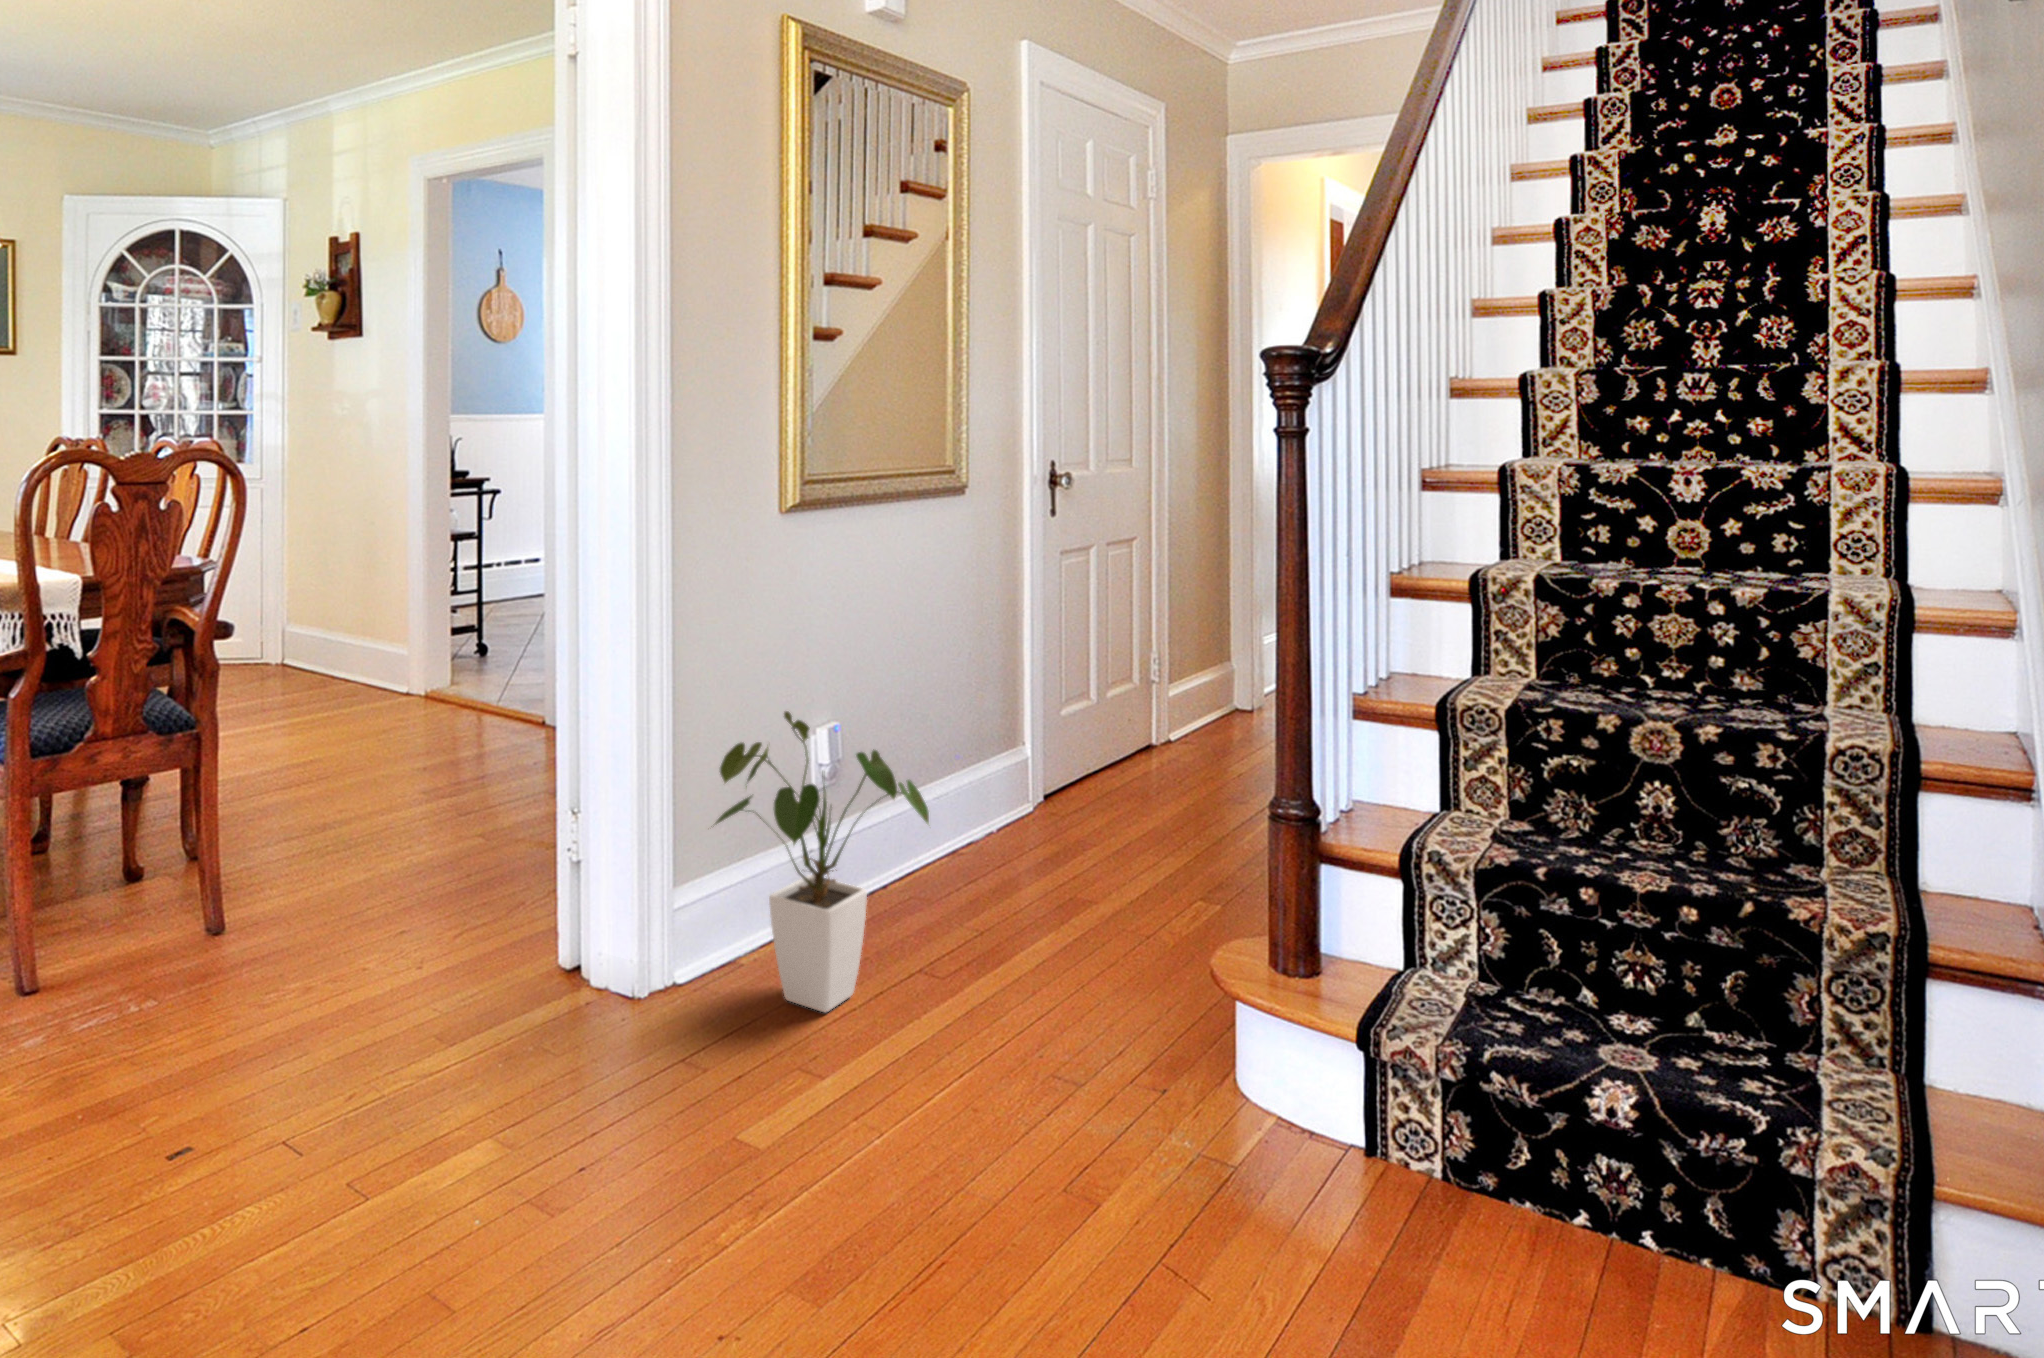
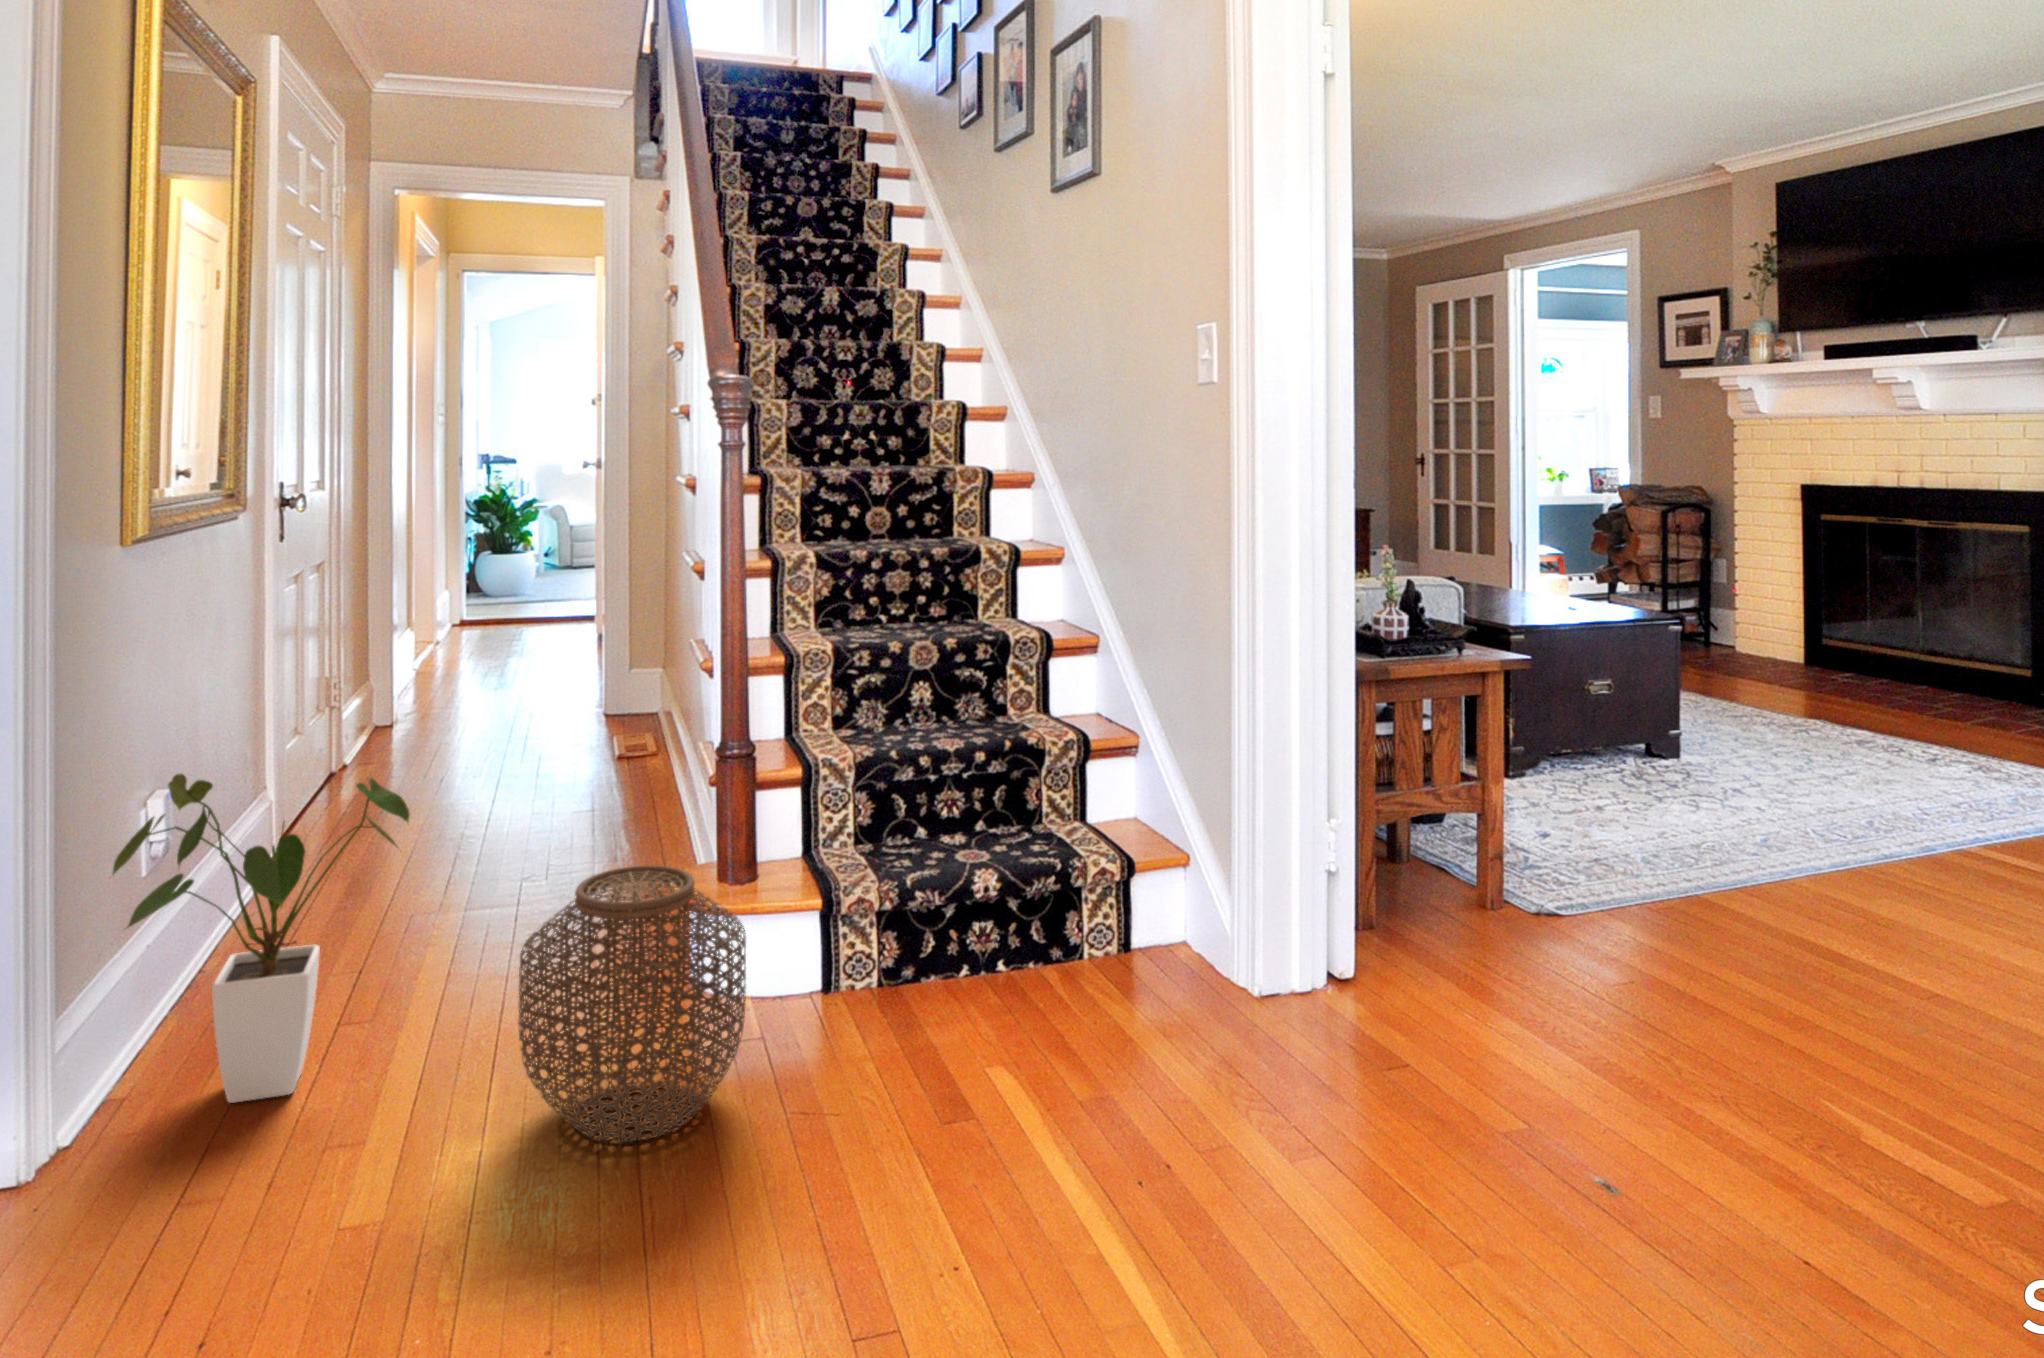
woven basket: none [909,903,1150,1211] -> present [519,865,746,1142]

